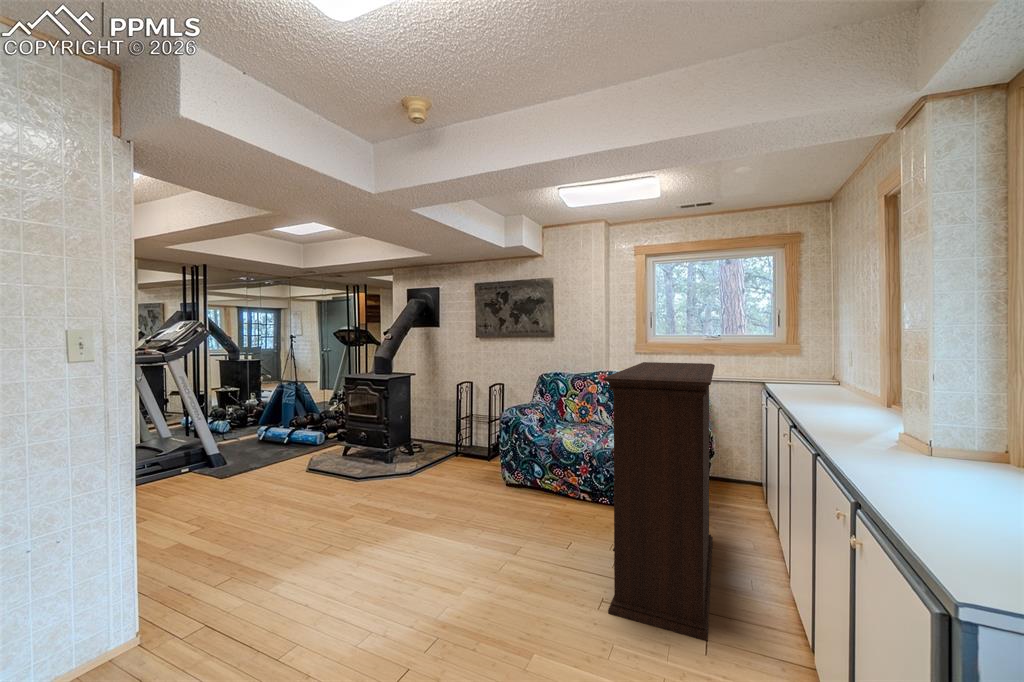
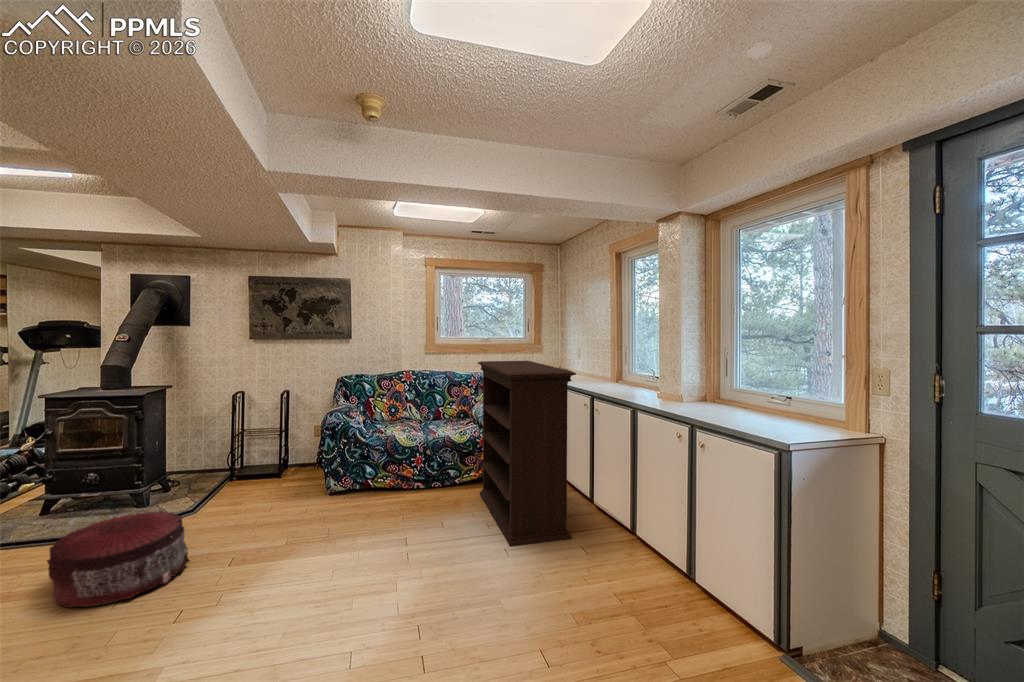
pouf: none [267,466,356,533] -> present [47,510,190,608]

